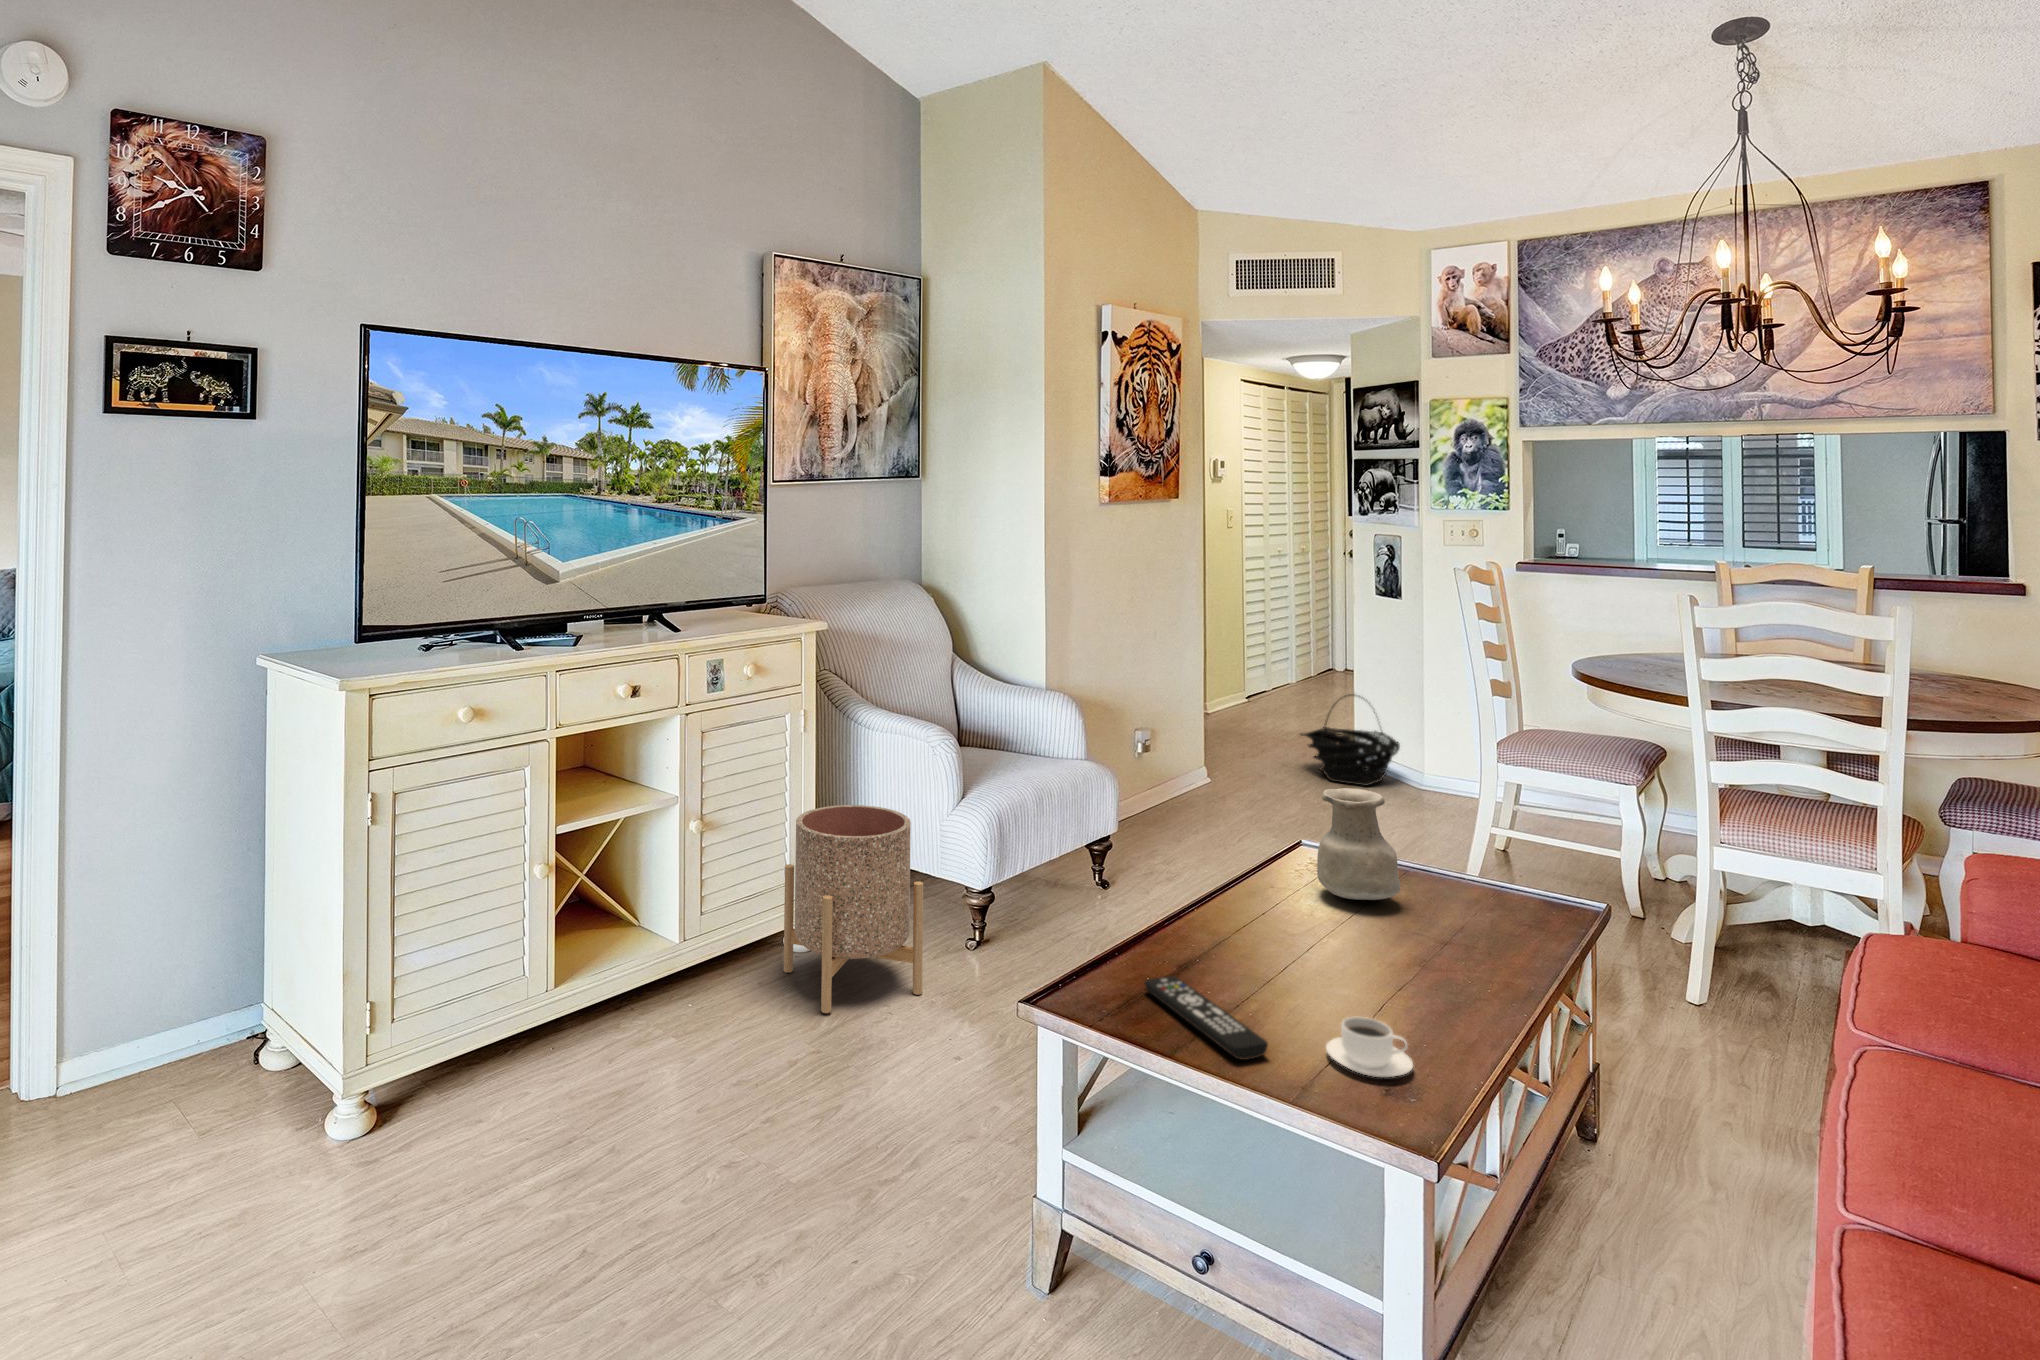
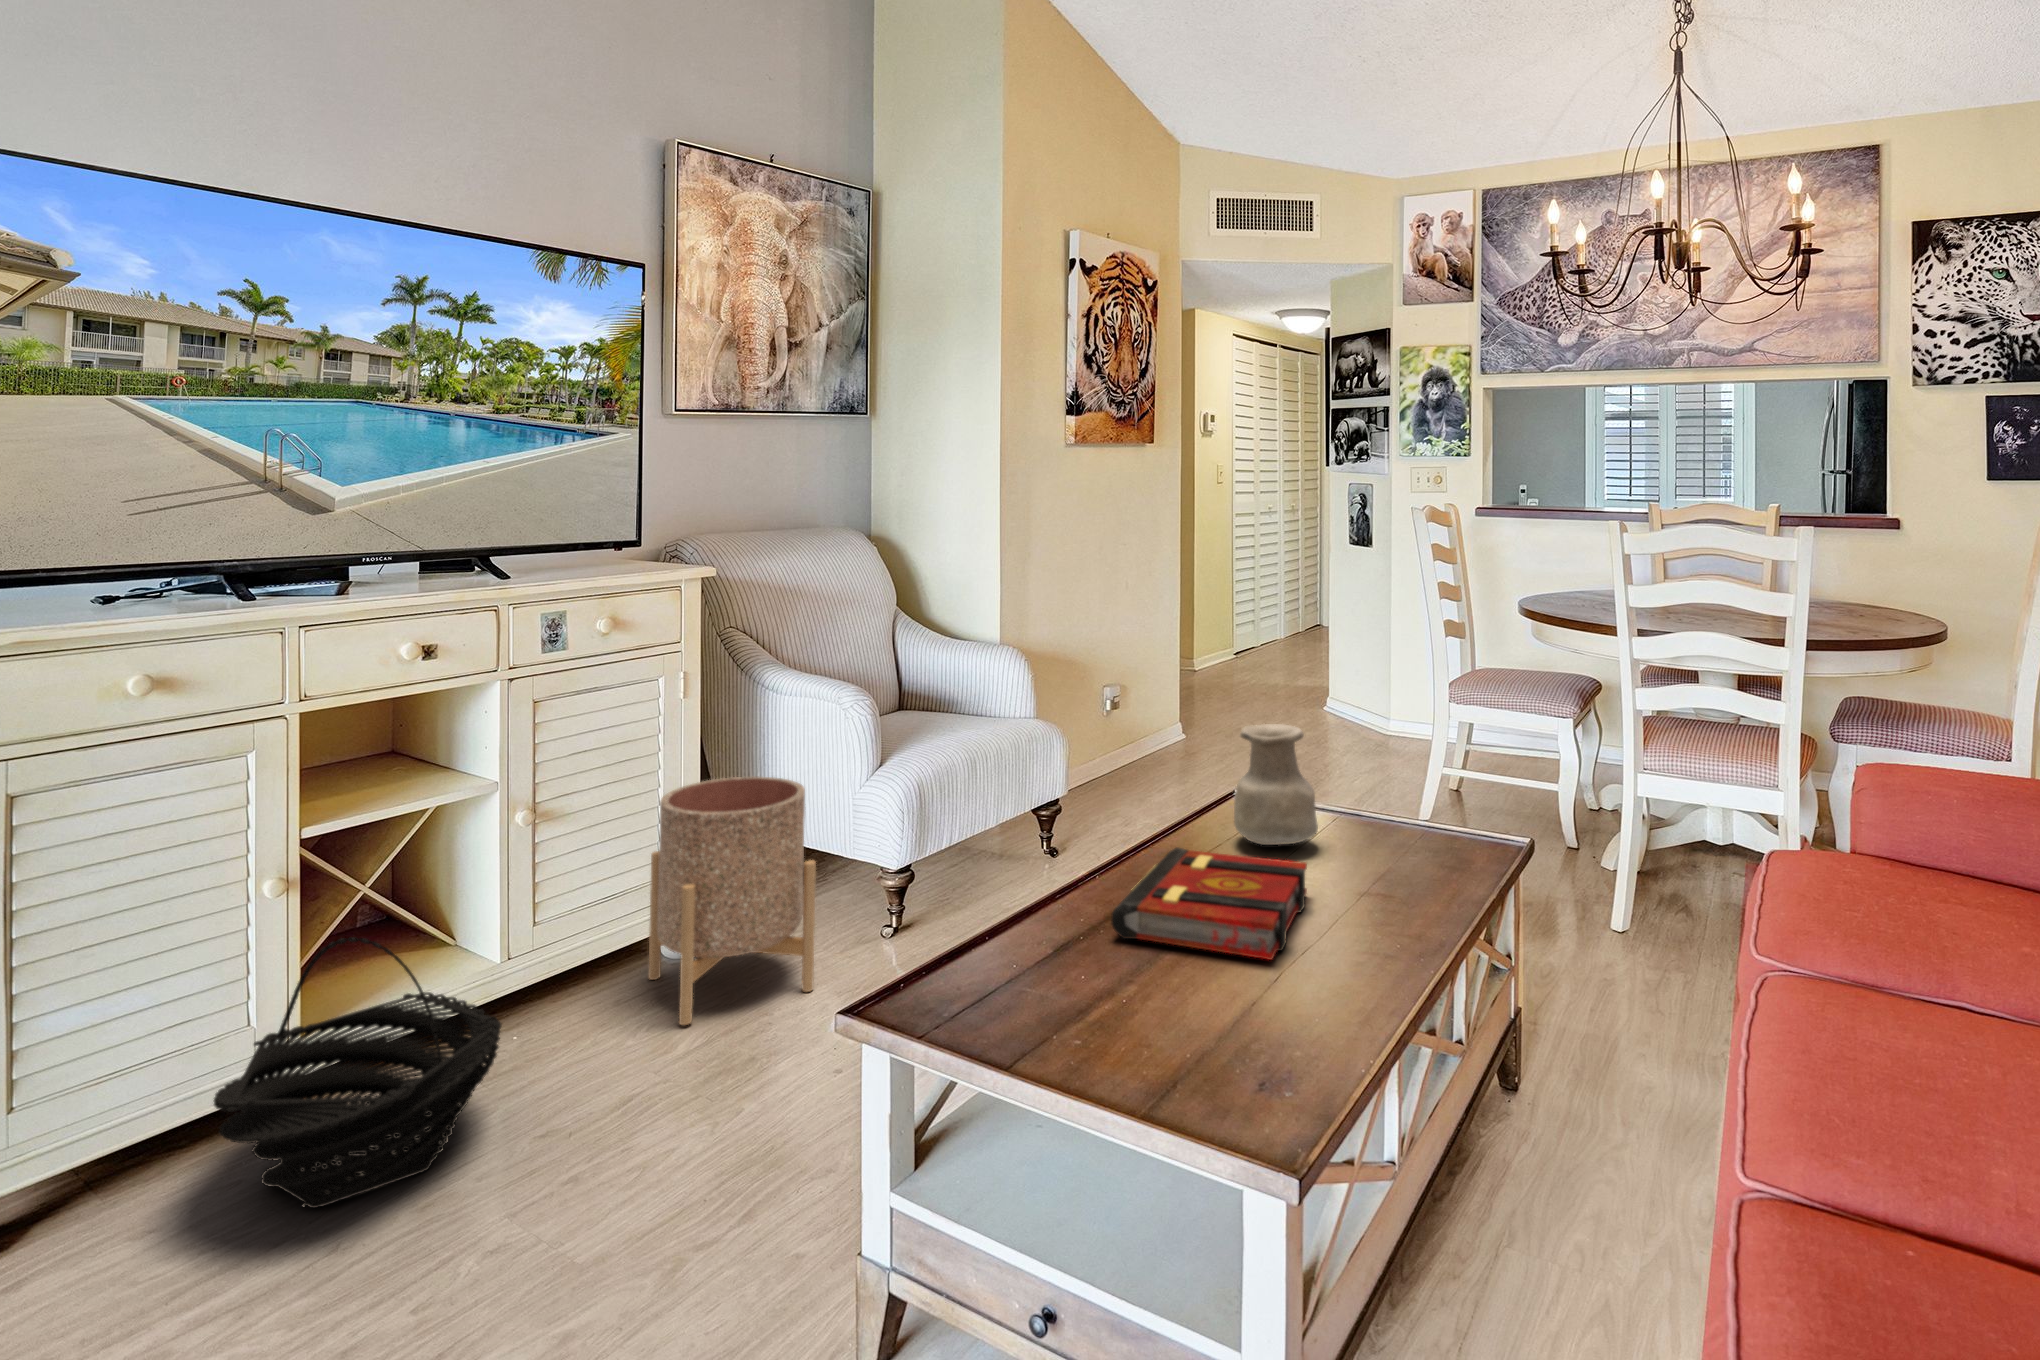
basket: present [1301,695,1400,786] -> present [214,937,502,1208]
book: none [1234,896,1403,1004] -> present [1111,847,1307,960]
remote control: present [1144,976,1268,1060] -> none [997,949,1117,1046]
coffee cup: present [1326,1017,1413,1077] -> none [1186,980,1281,1051]

